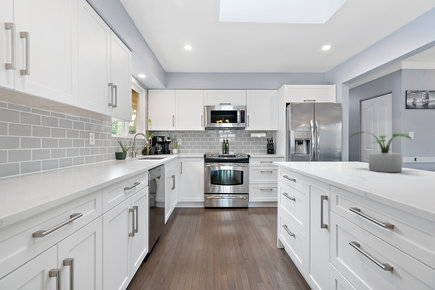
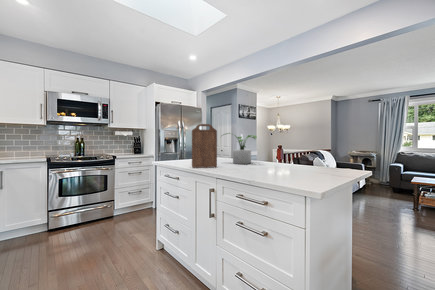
cutting board: none [308,123,340,173] -> present [192,124,217,168]

